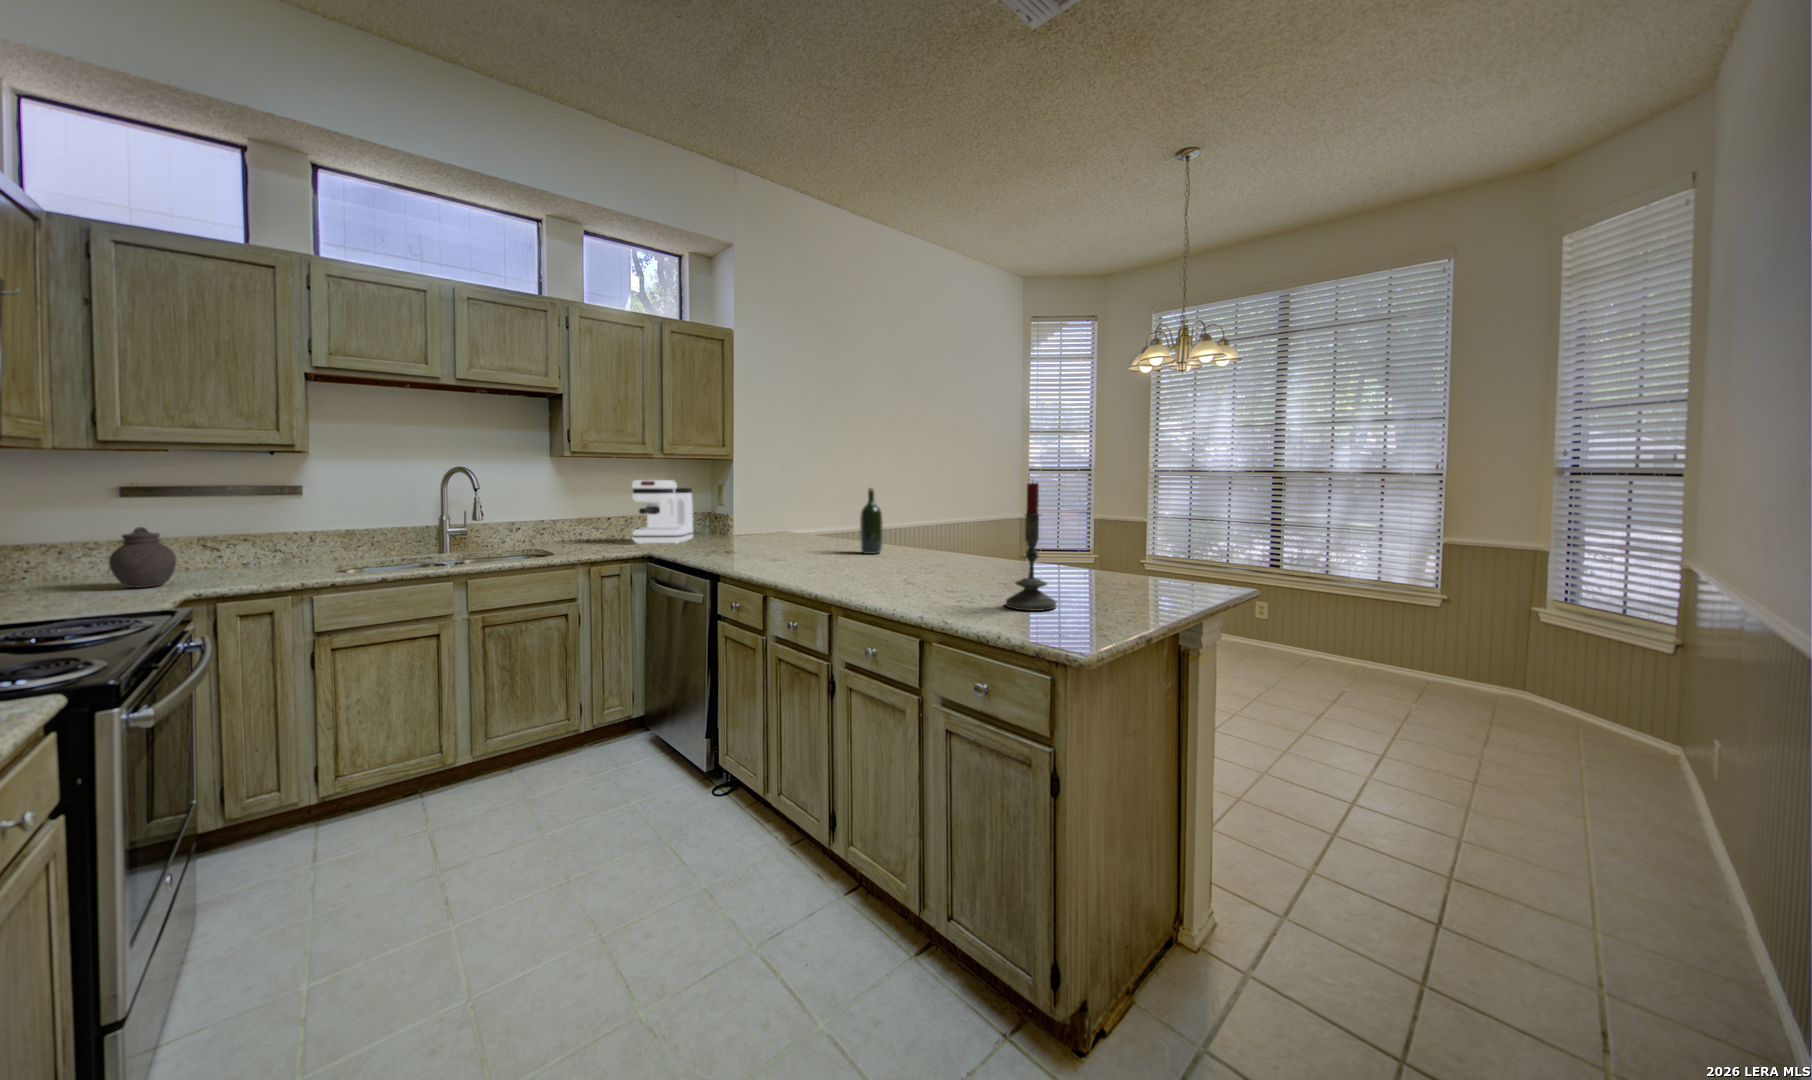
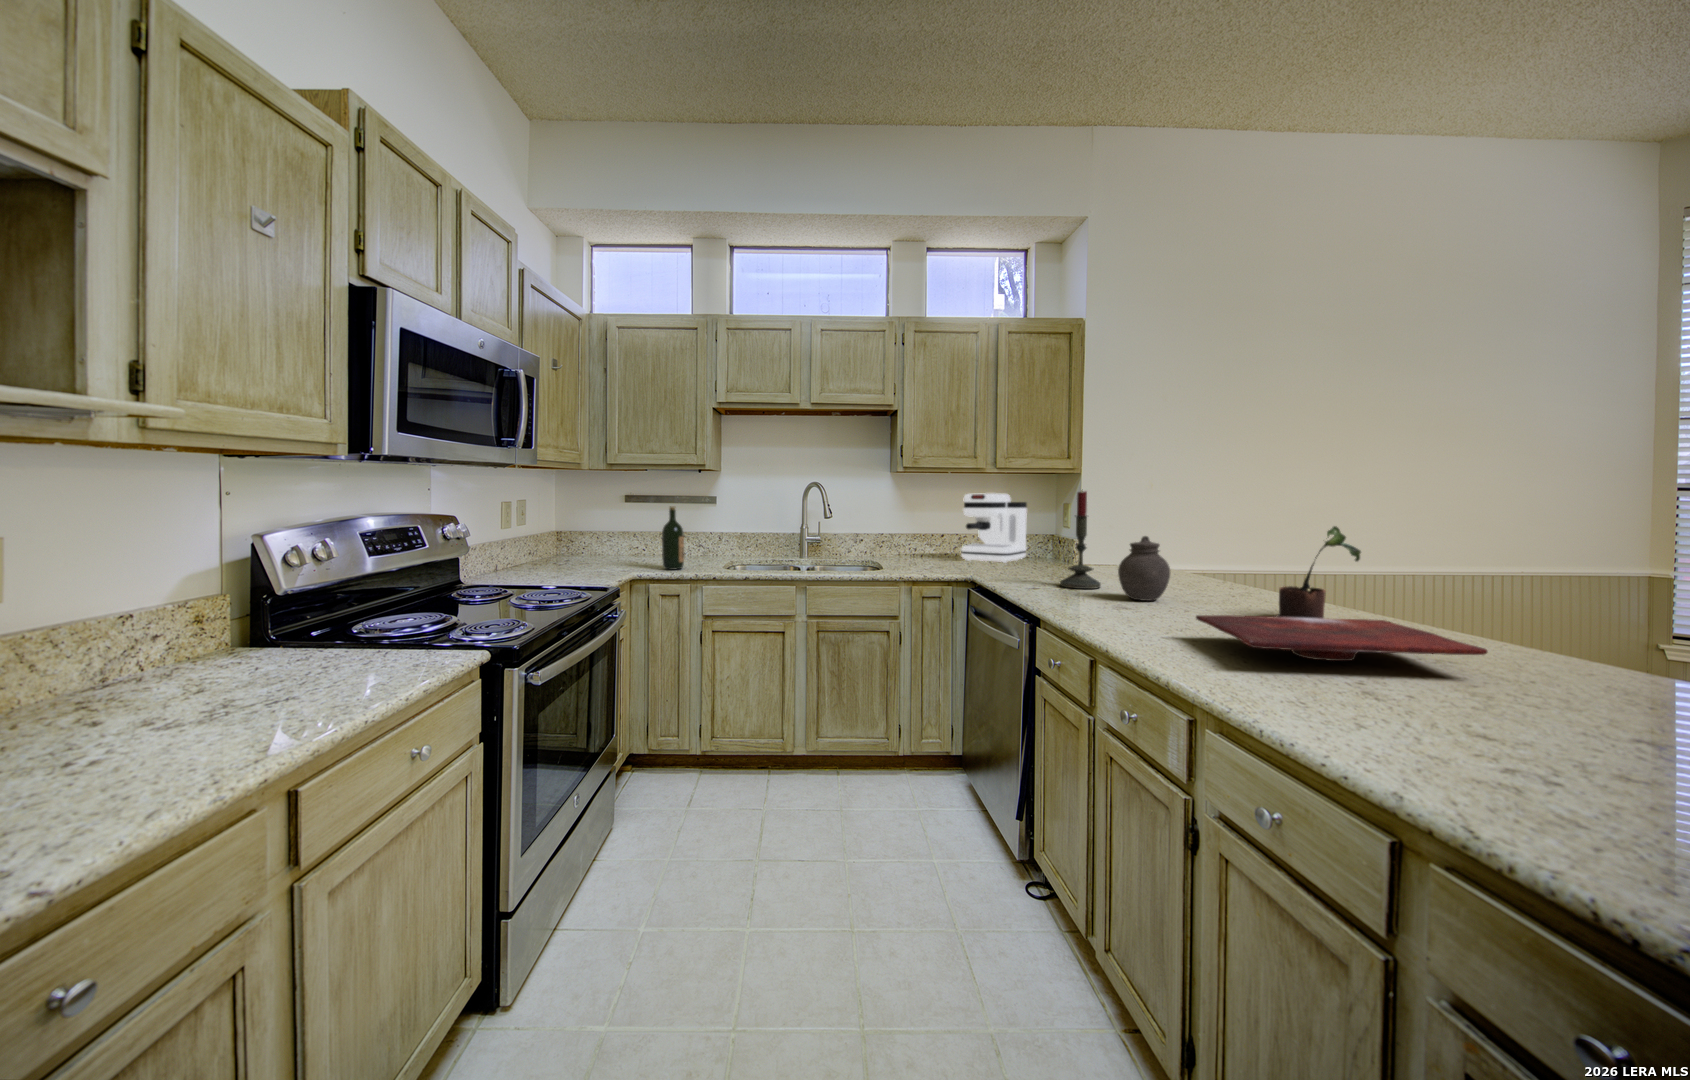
candle: present [1006,483,1056,611] -> present [1060,491,1101,589]
wine bottle: present [860,488,883,554] -> present [662,506,684,570]
potted plant: none [897,504,943,569] -> present [1275,526,1361,618]
jar: present [109,527,176,588] -> present [1118,536,1170,601]
cutting board: none [862,561,1010,587] -> present [1196,615,1487,661]

